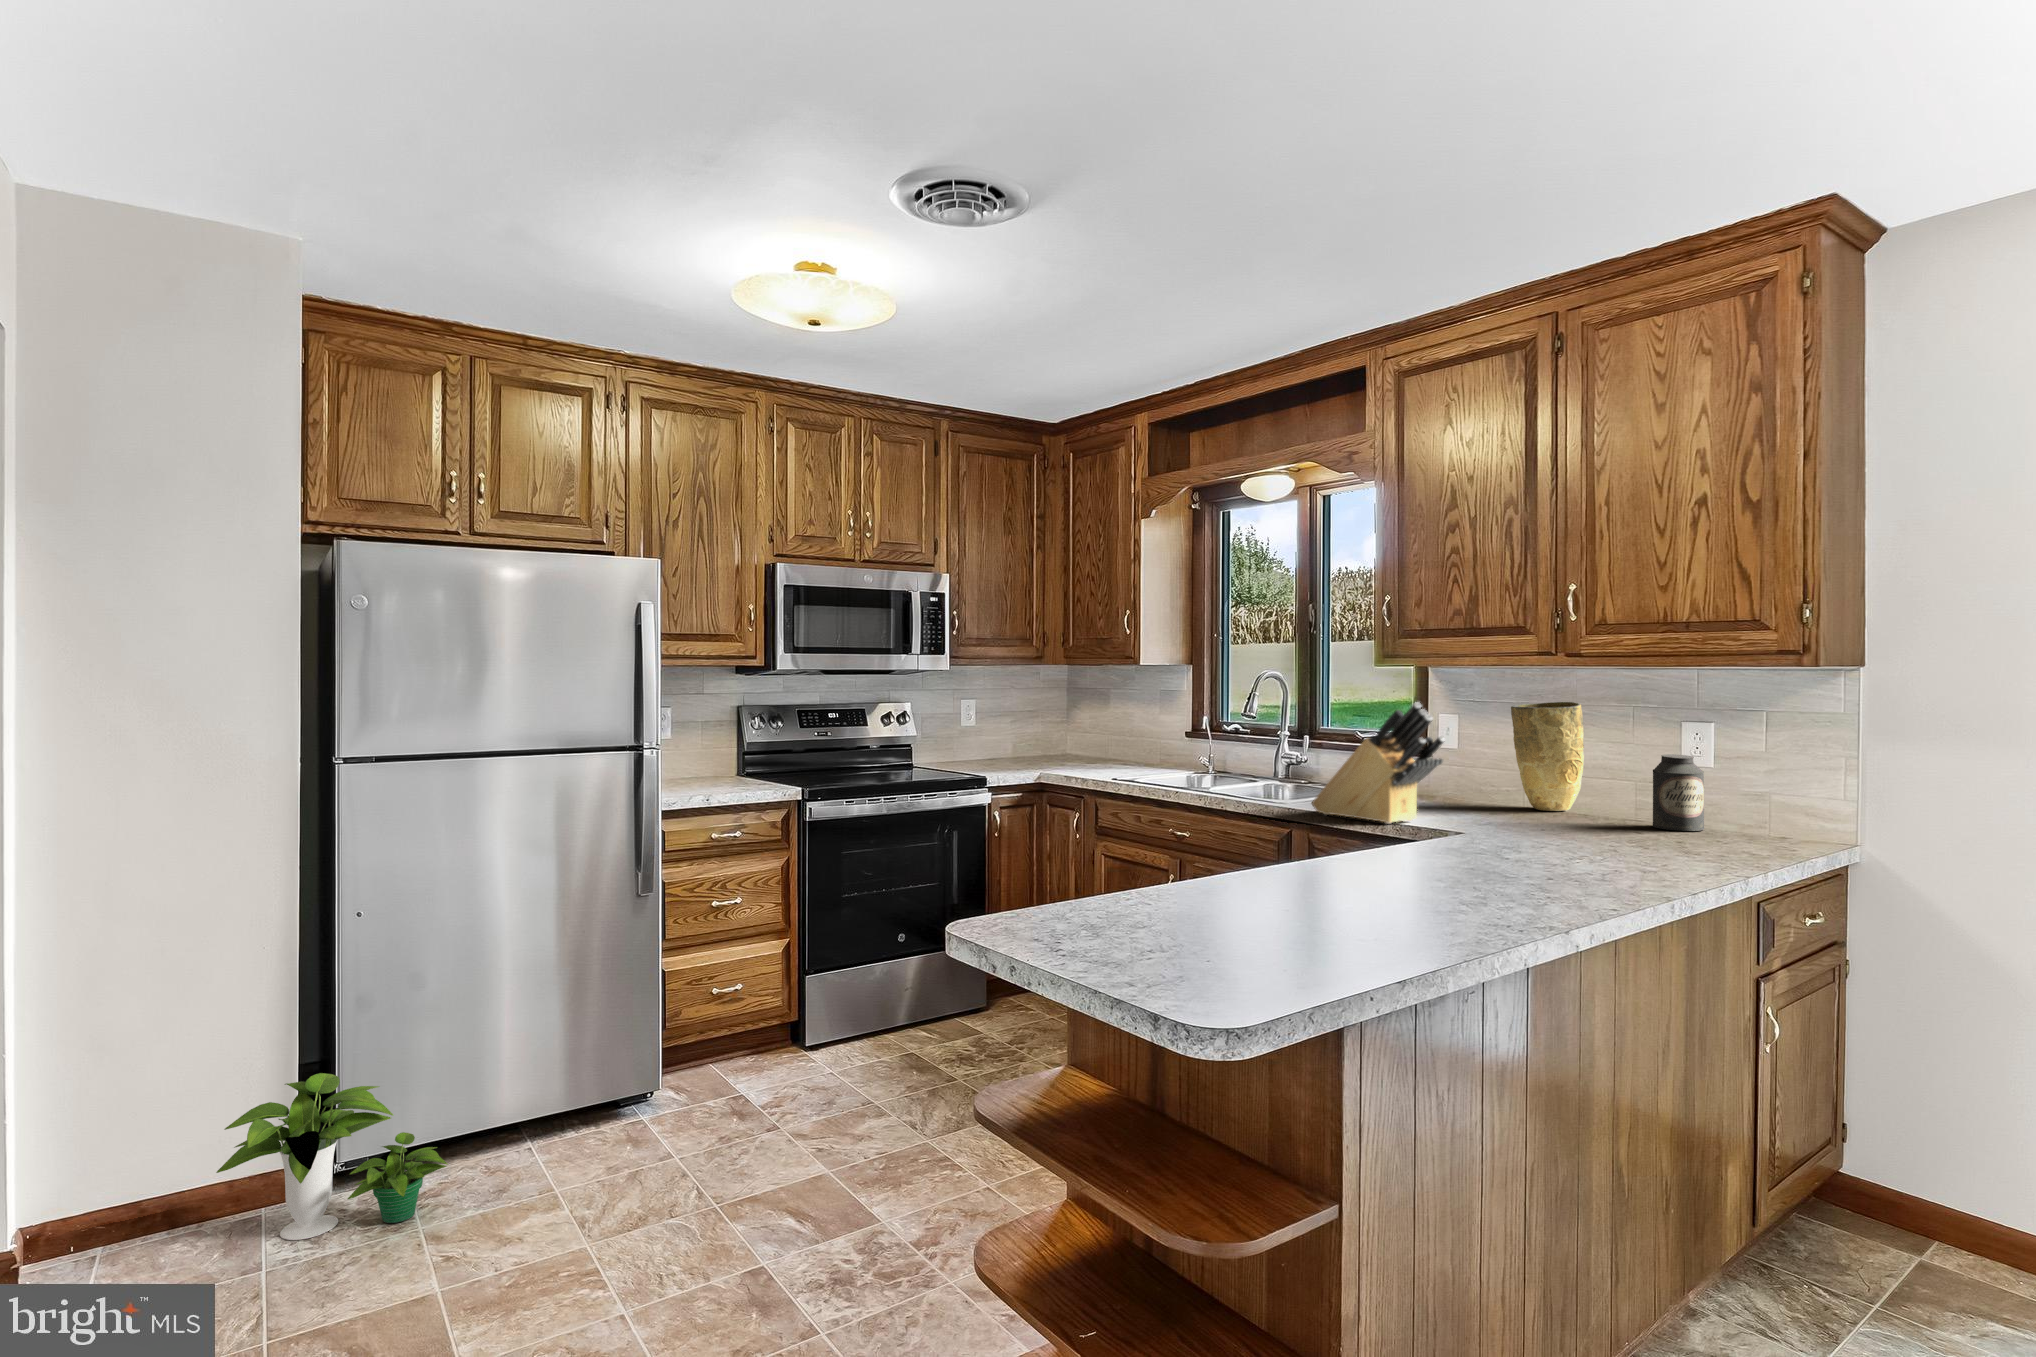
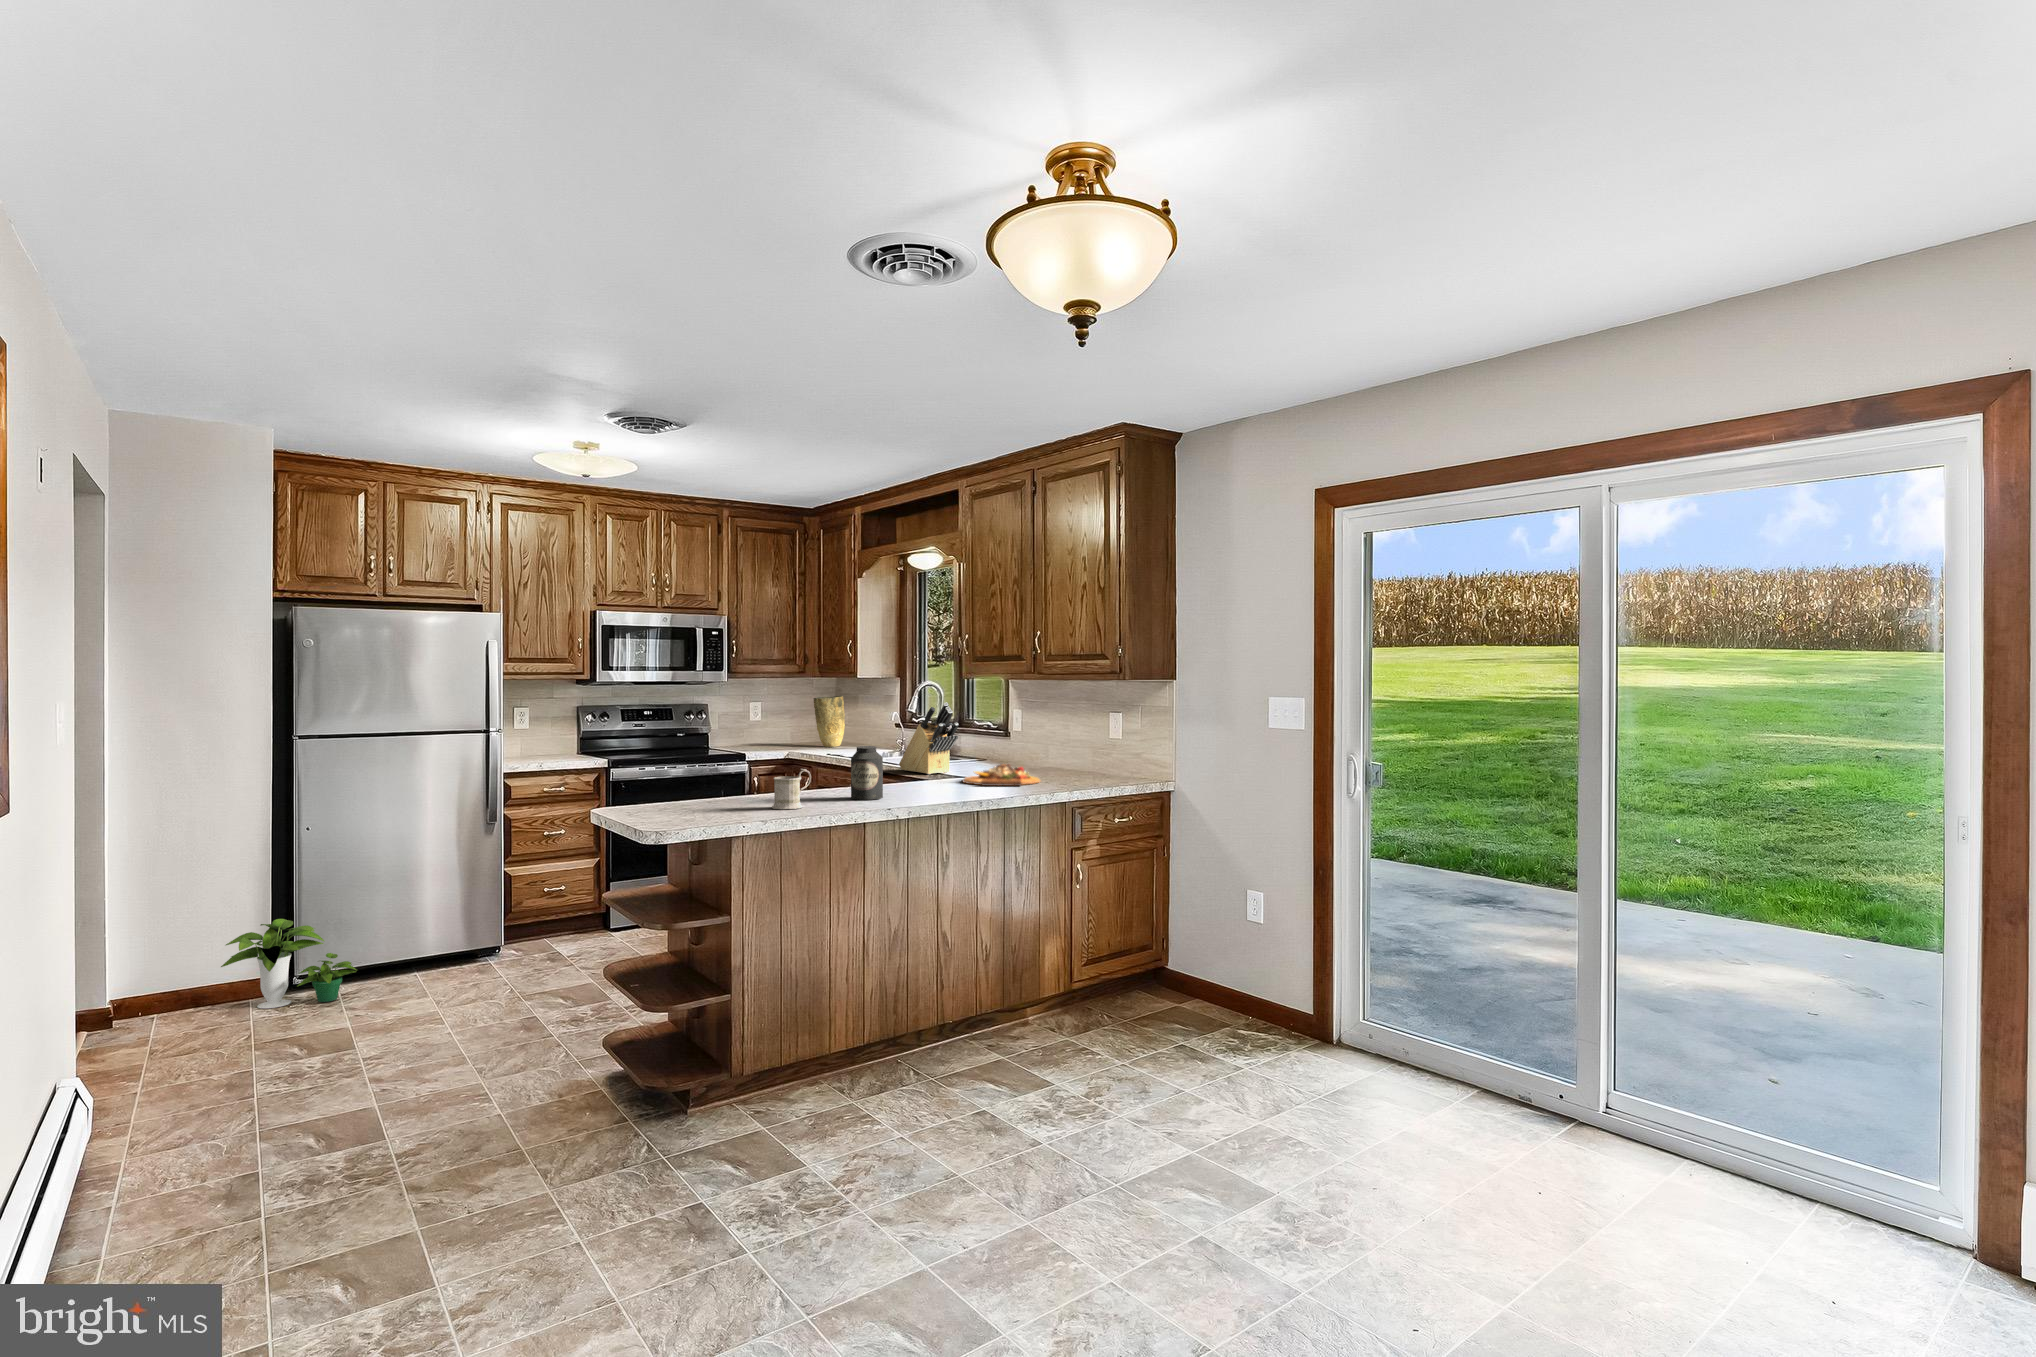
vase: present [1511,702,1584,811] -> present [814,696,845,747]
canister: present [1653,754,1704,831] -> present [851,746,883,800]
cutting board: none [1492,811,1649,856] -> present [963,764,1040,786]
mug: none [1342,845,1410,937] -> present [772,769,811,809]

